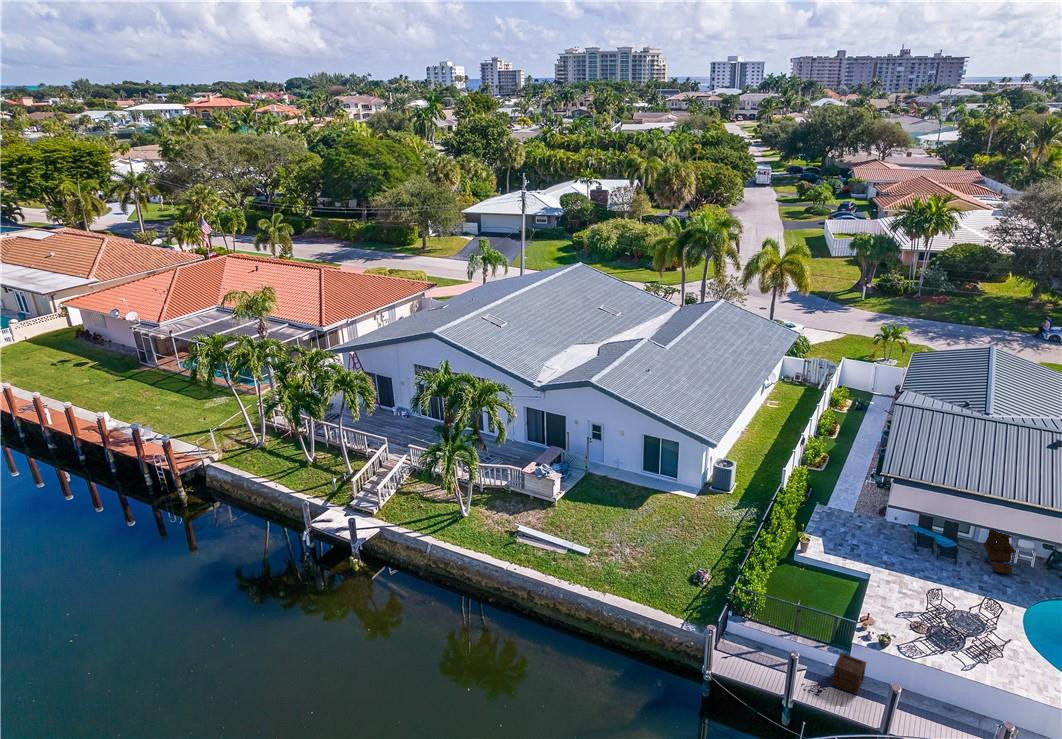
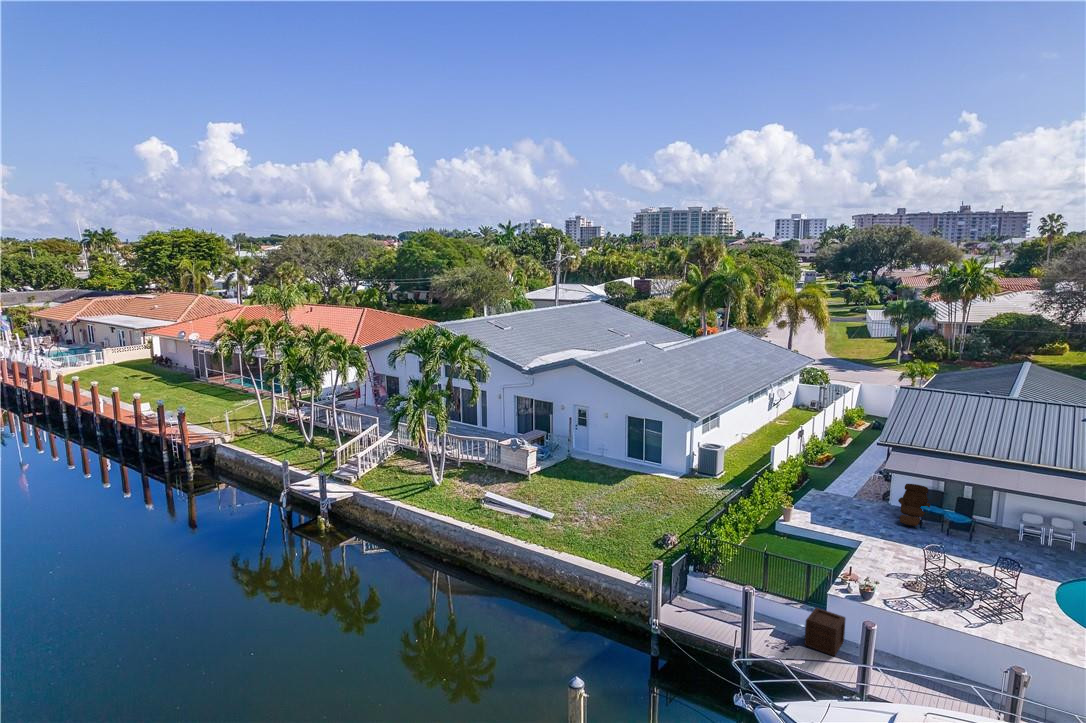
lounge chair: present [984,530,1015,576] -> present [898,484,930,529]

